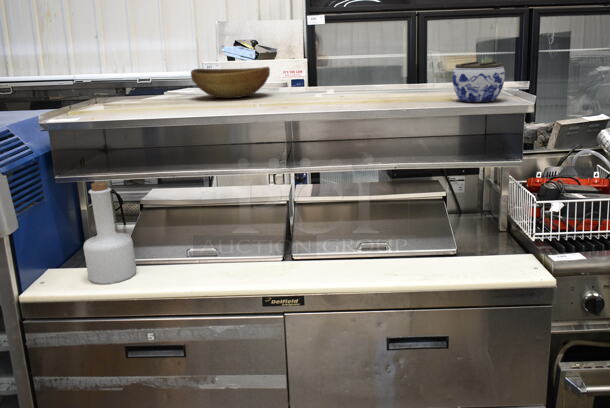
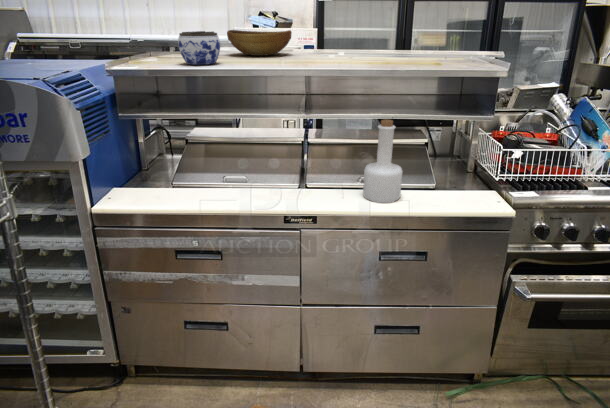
jar: present [452,62,505,102] -> present [178,31,220,65]
bottle: present [83,181,136,284] -> present [363,119,403,203]

